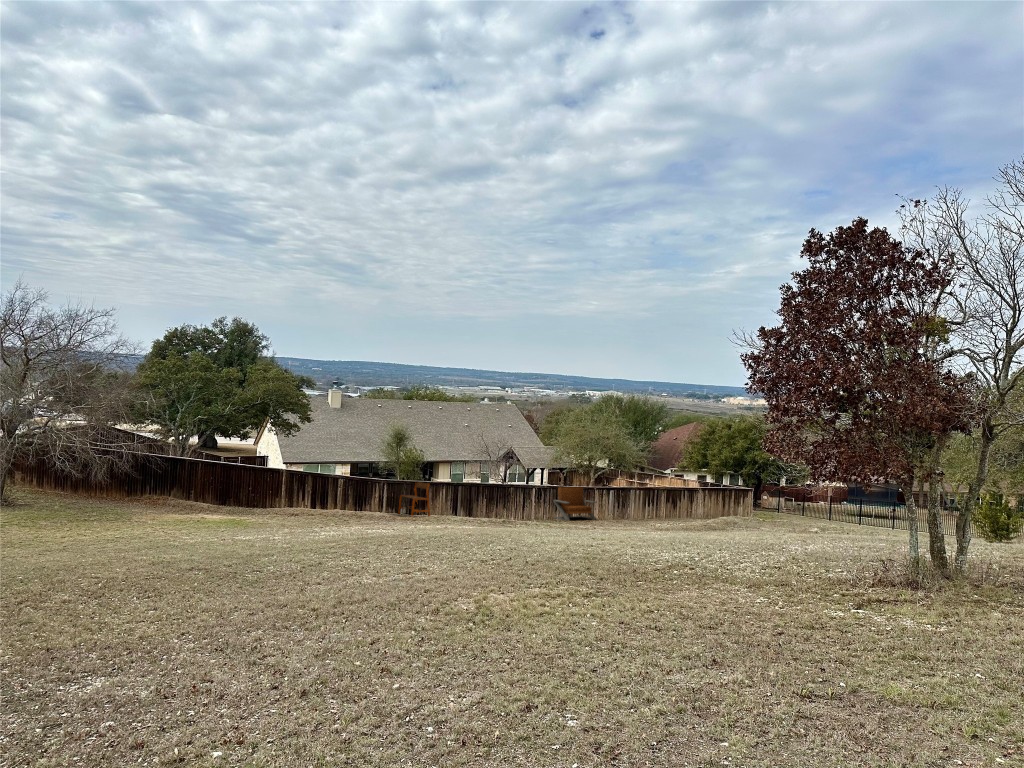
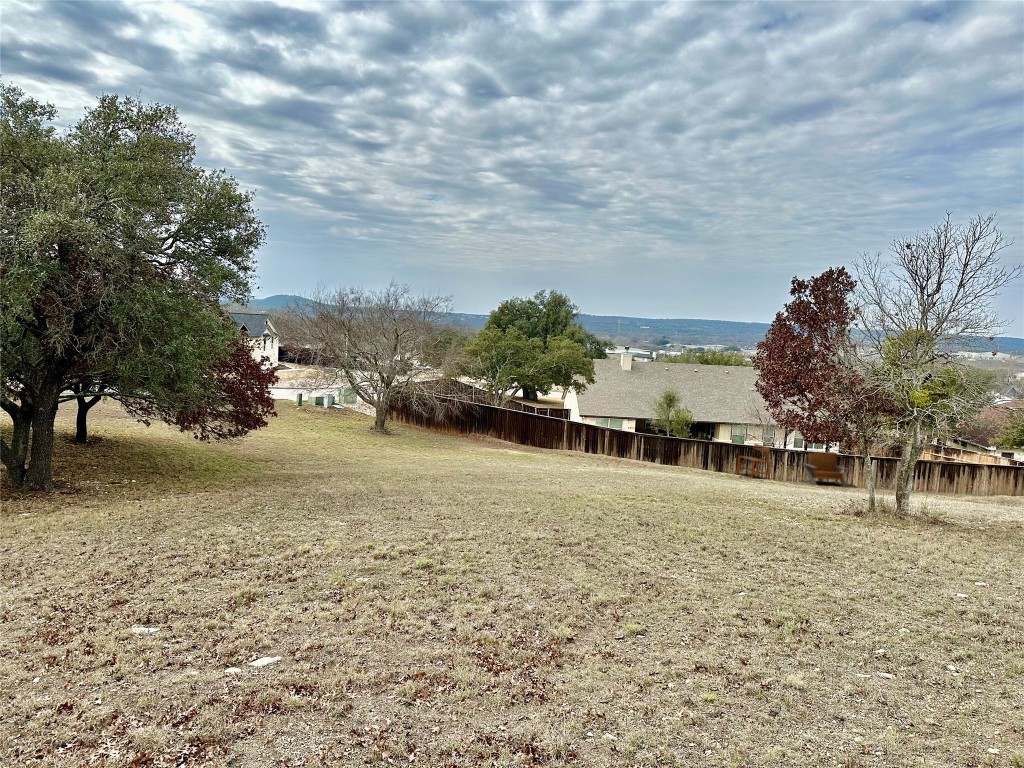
bench: present [398,482,430,517] -> present [736,444,770,479]

